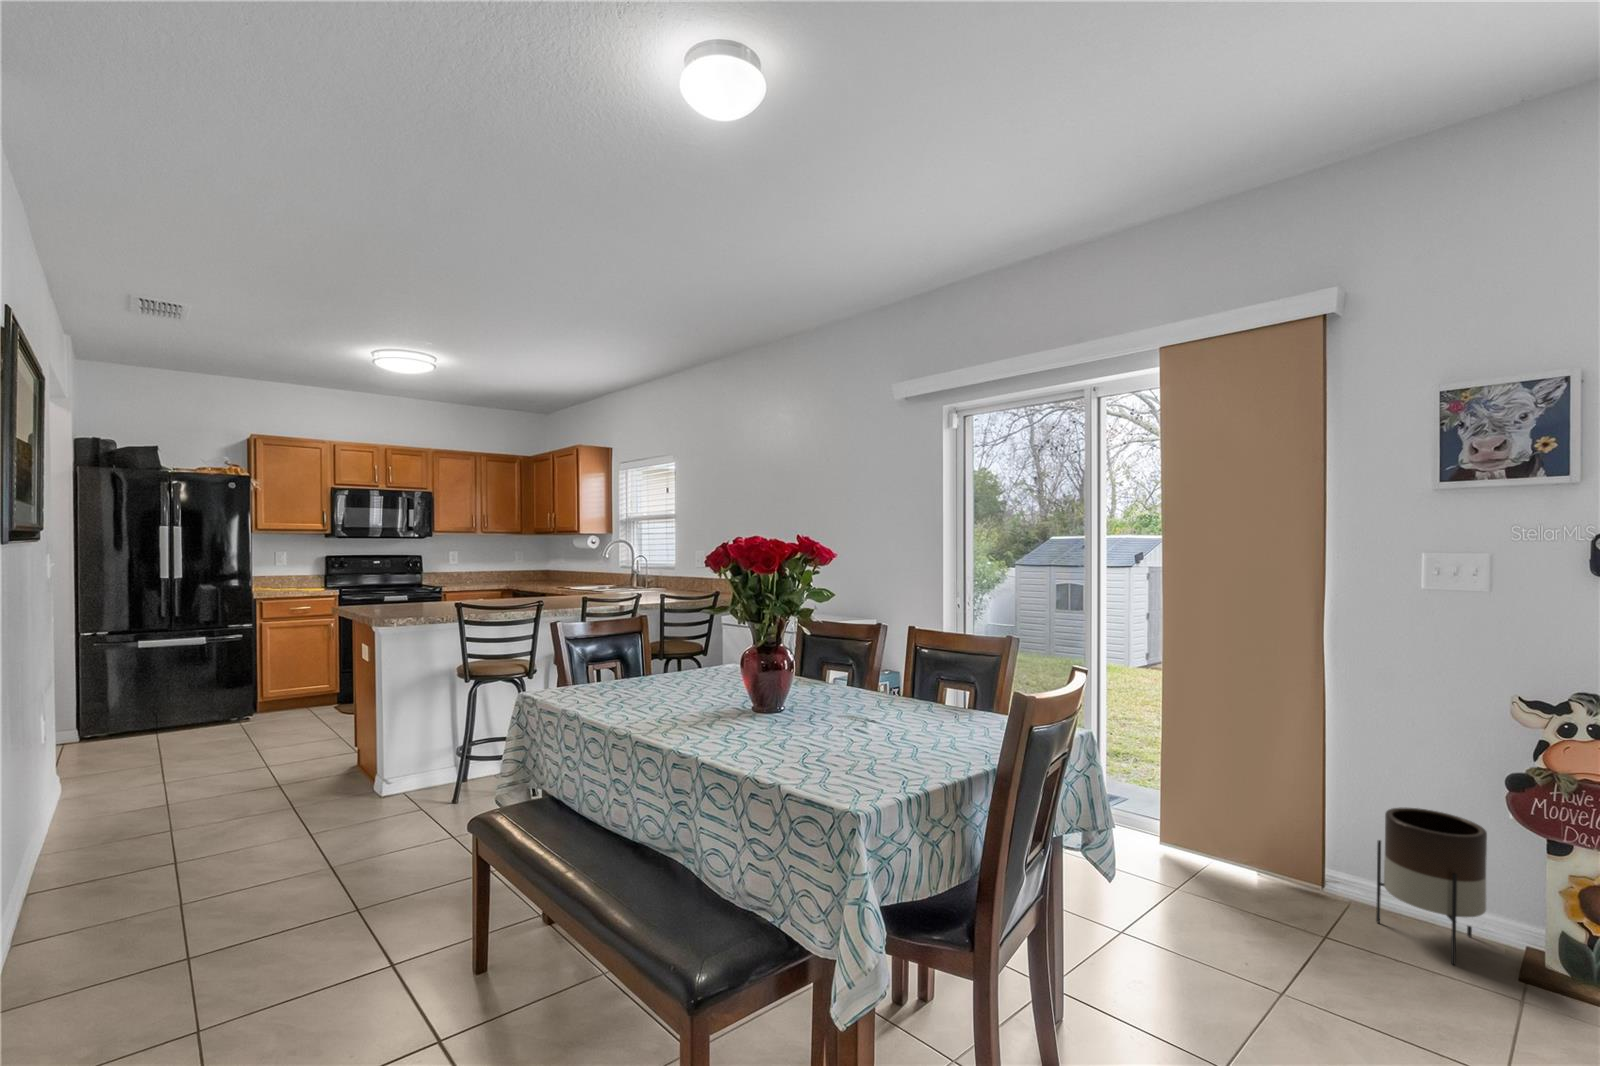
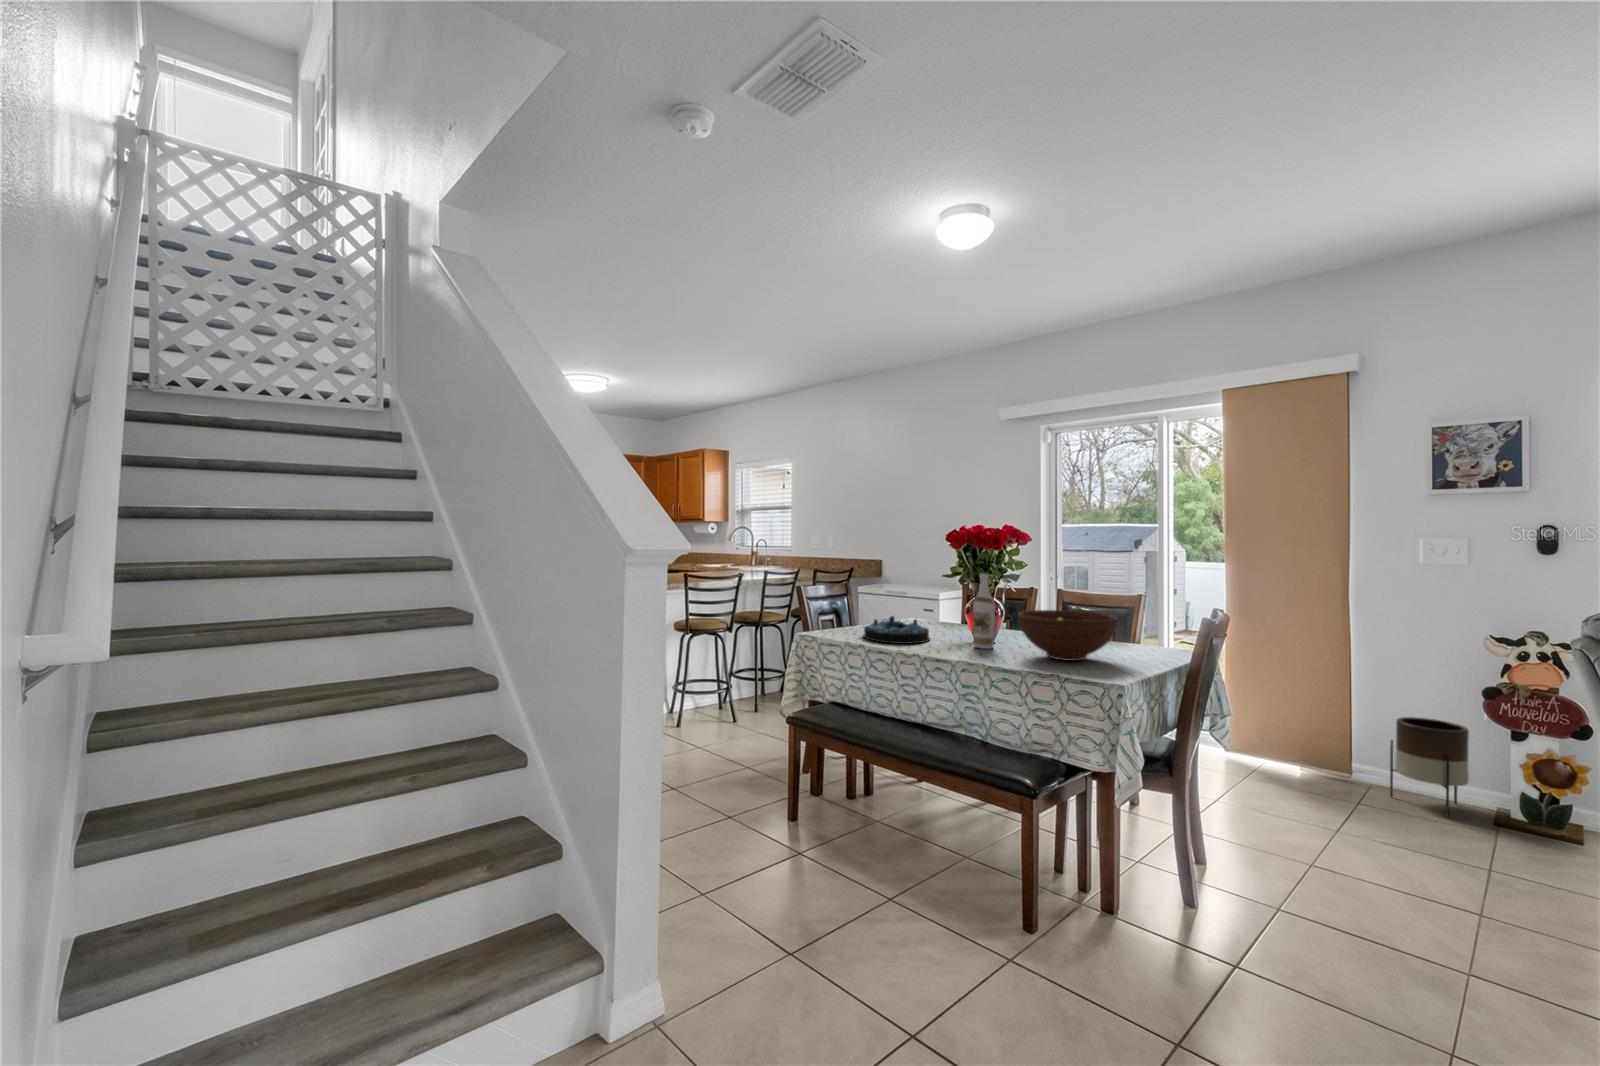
wine bottle: none [728,607,760,722] -> present [973,574,995,649]
serving tray: none [594,663,692,711] -> present [864,616,930,644]
fruit bowl: none [765,664,913,752] -> present [1018,610,1118,661]

